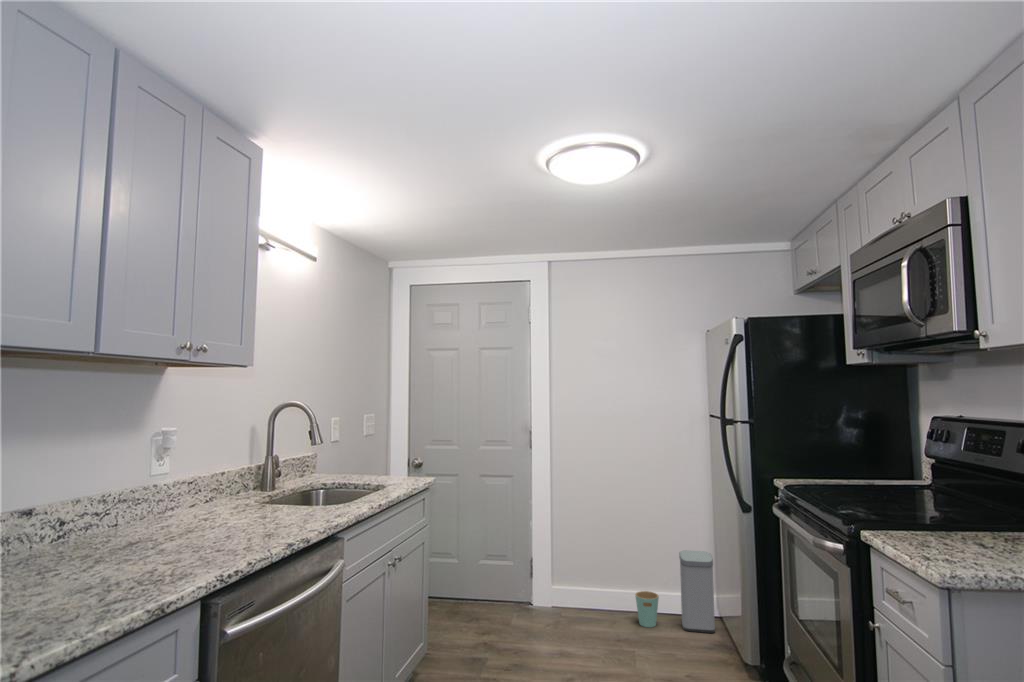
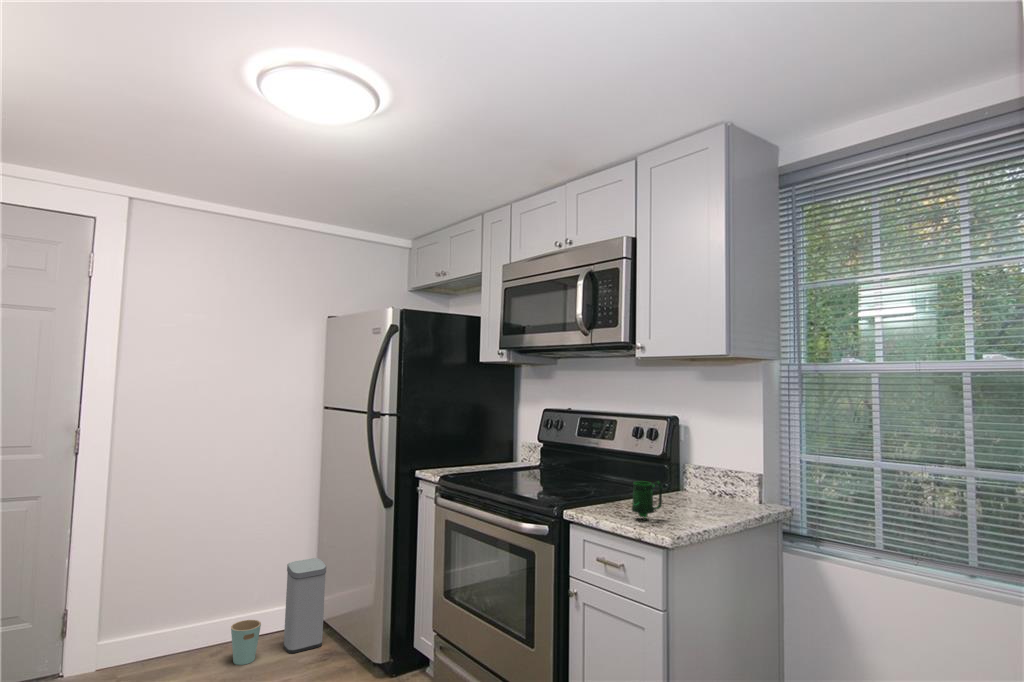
mug: none [927,505,976,556] -> present [632,481,662,518]

